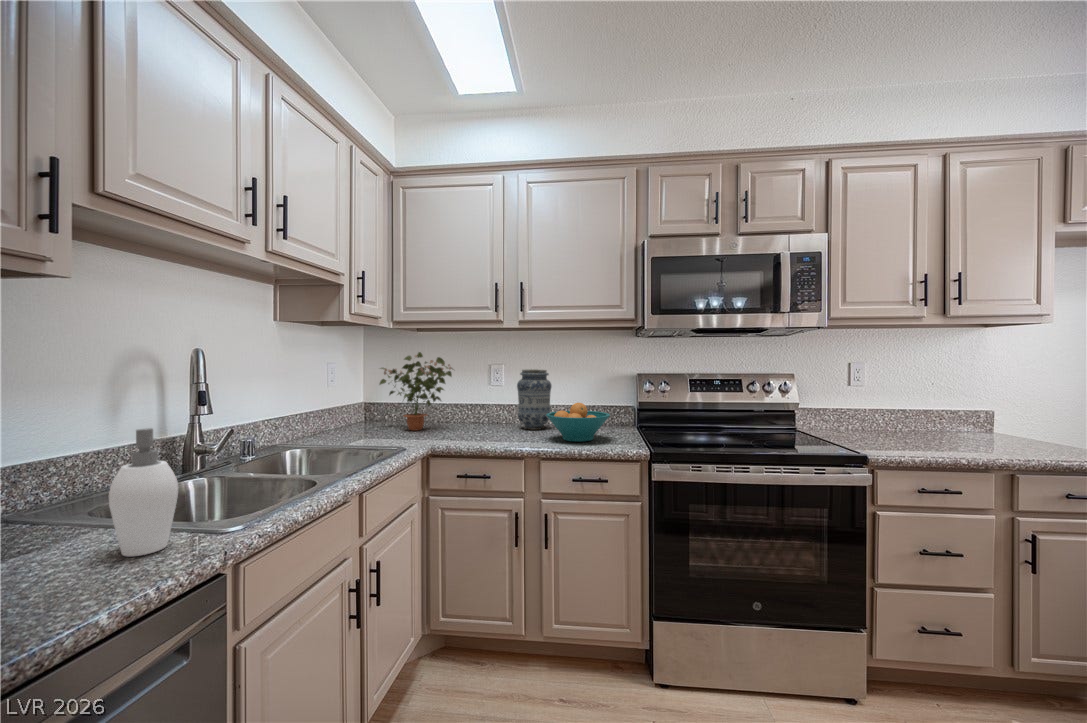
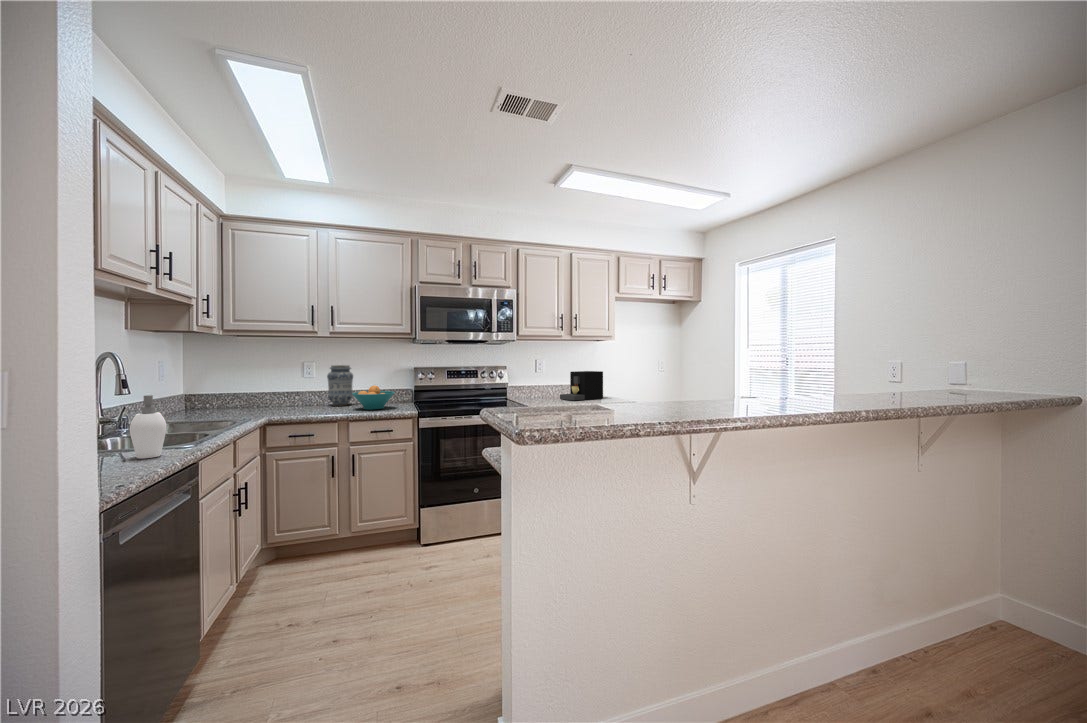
potted plant: present [380,352,452,431] -> none [207,353,278,411]
coffee maker: none [919,386,1030,447] -> present [560,371,603,400]

